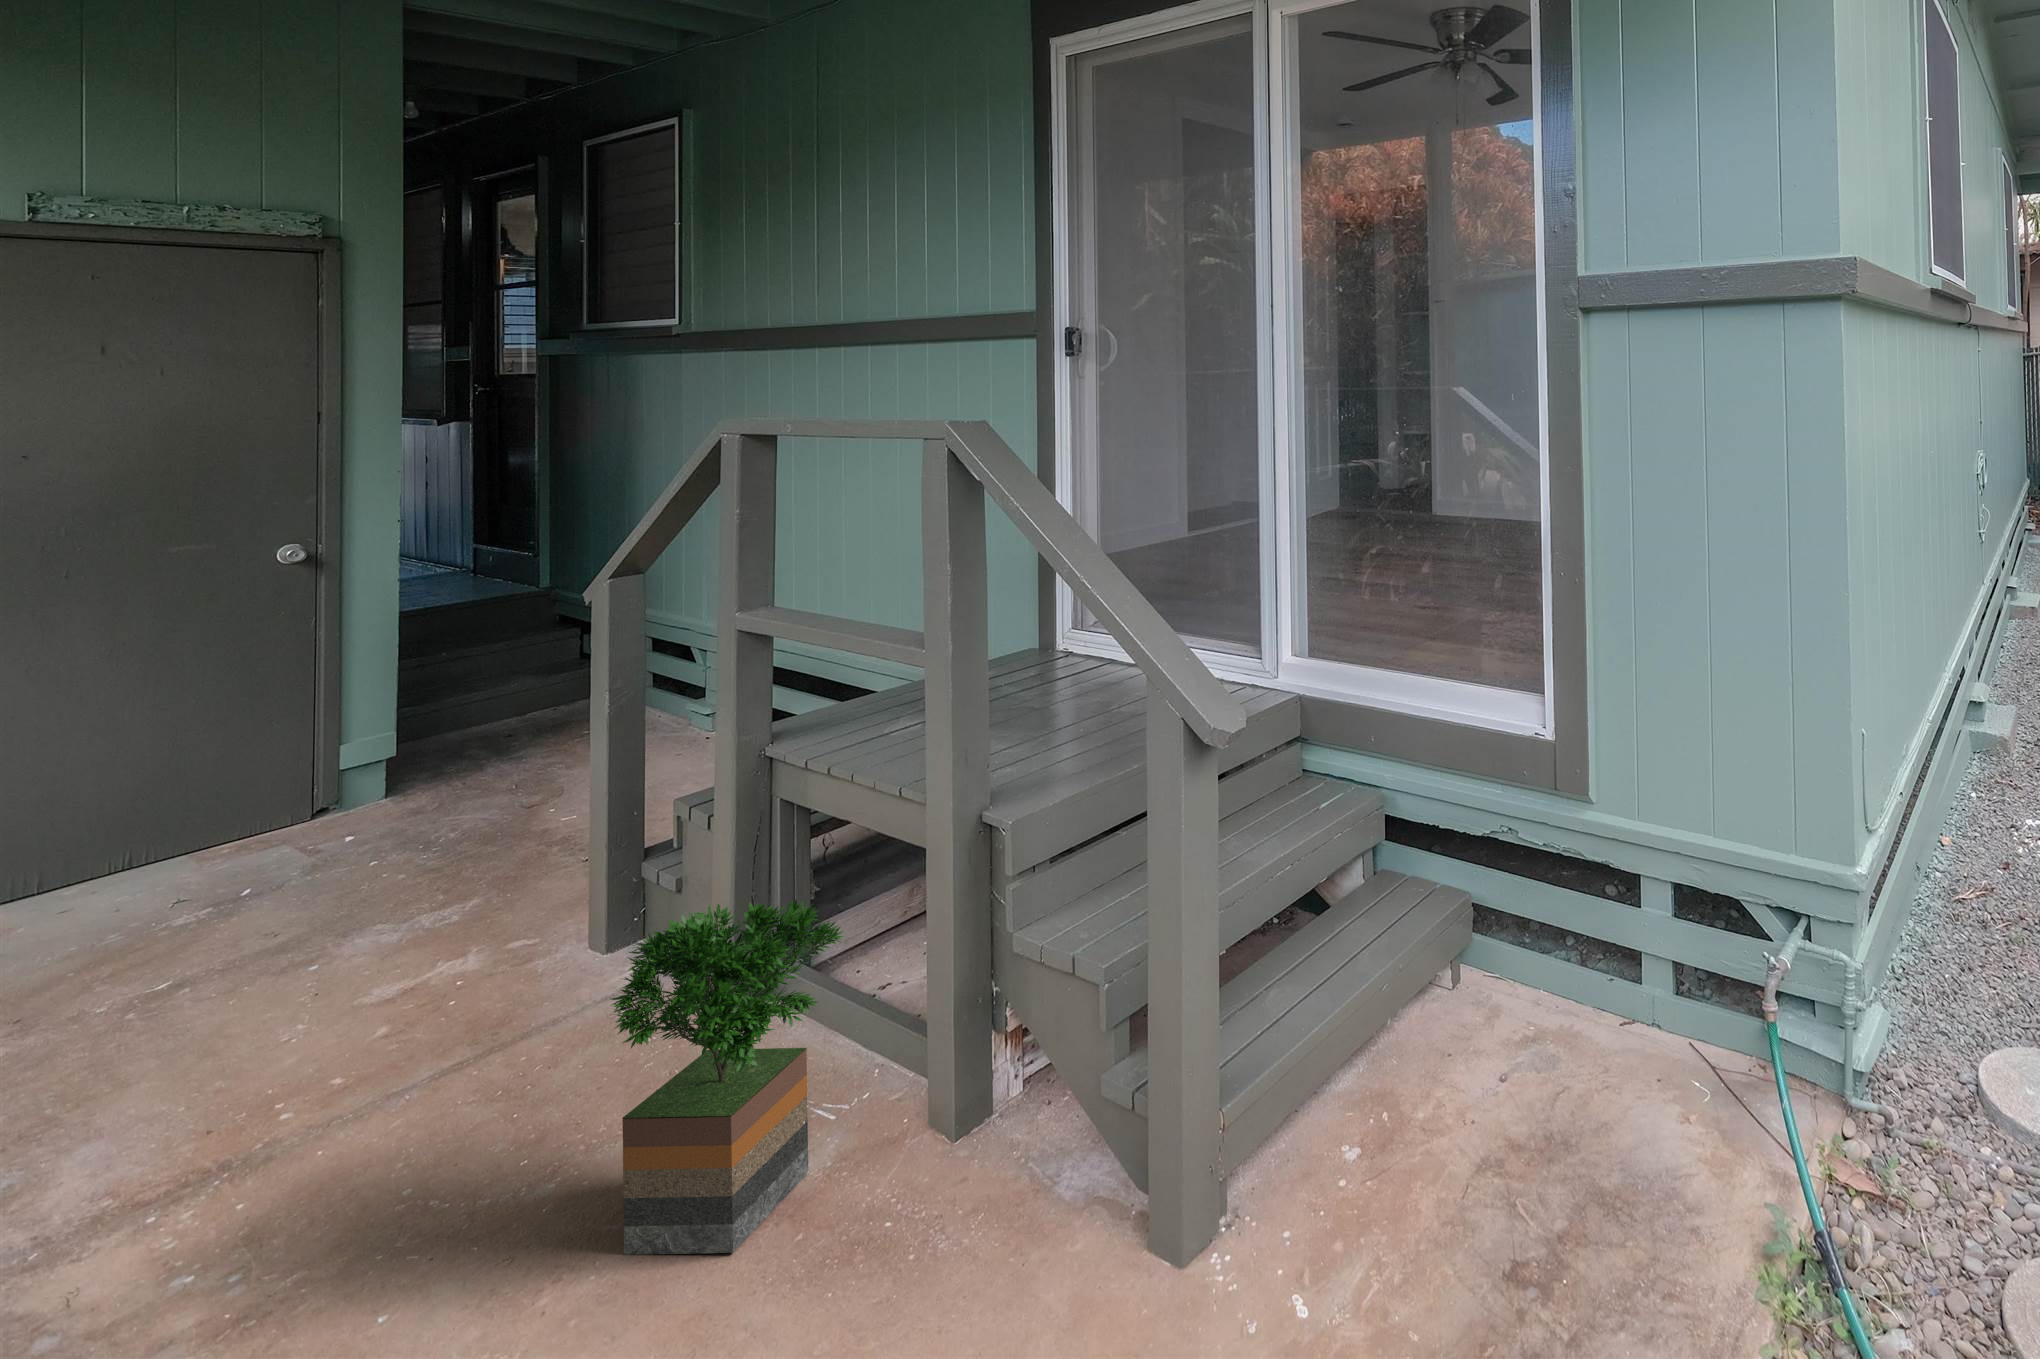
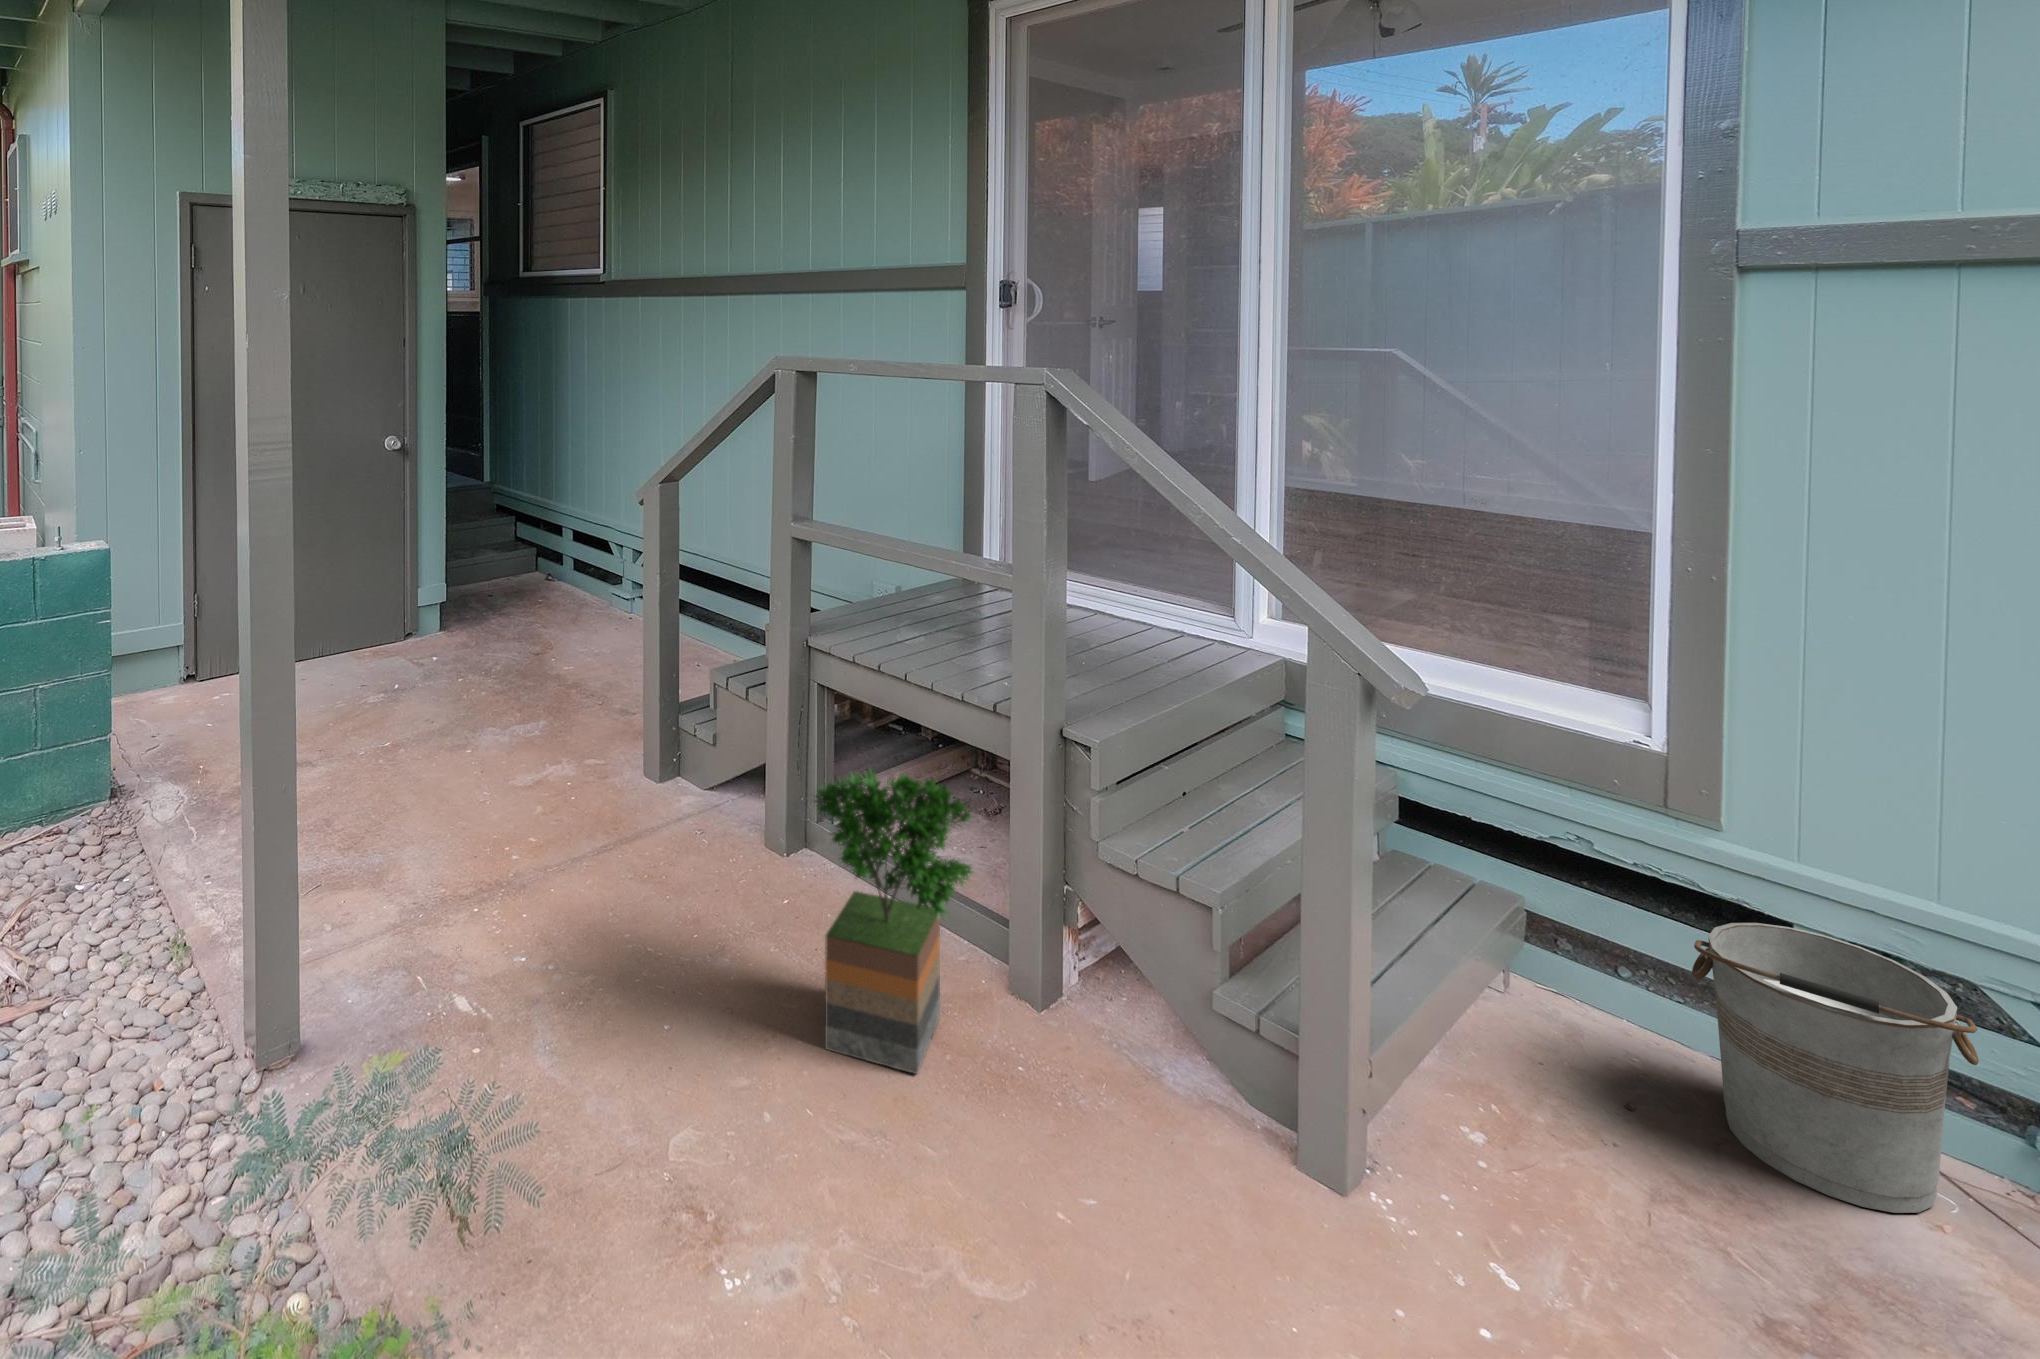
bucket: none [1533,879,1712,1115] -> present [1692,923,1979,1213]

